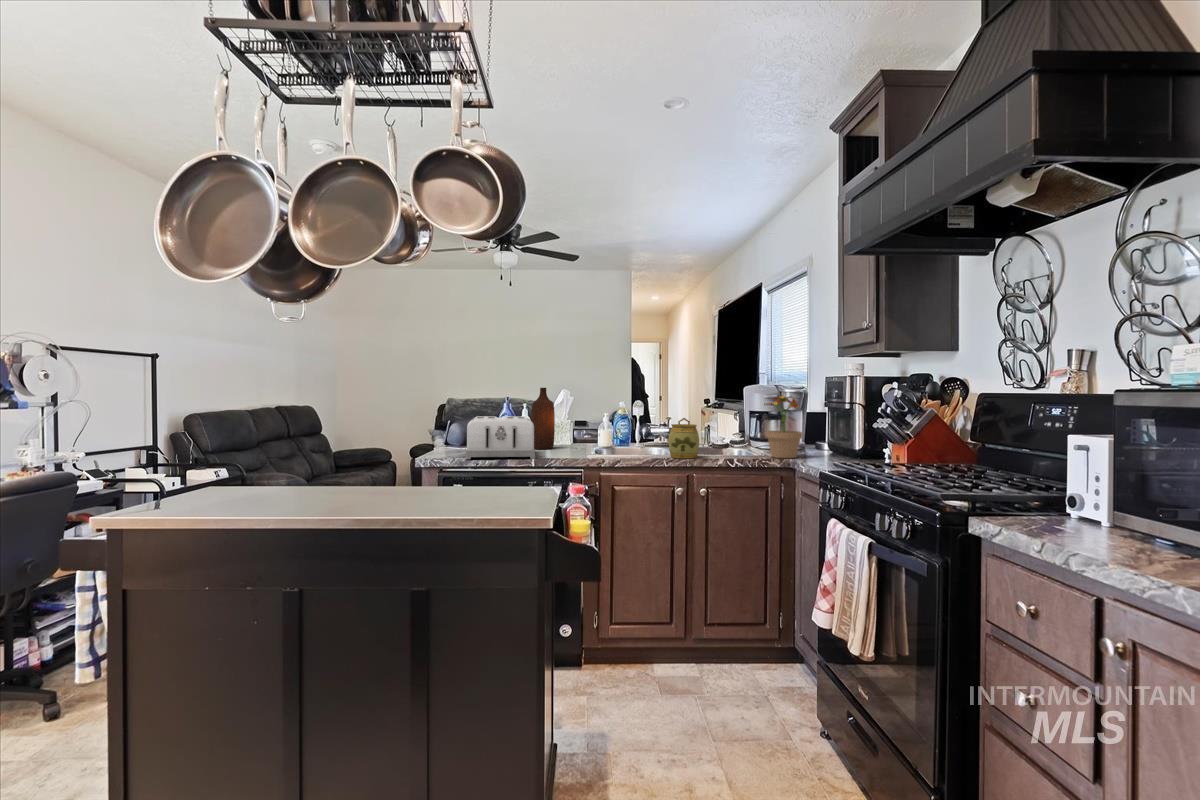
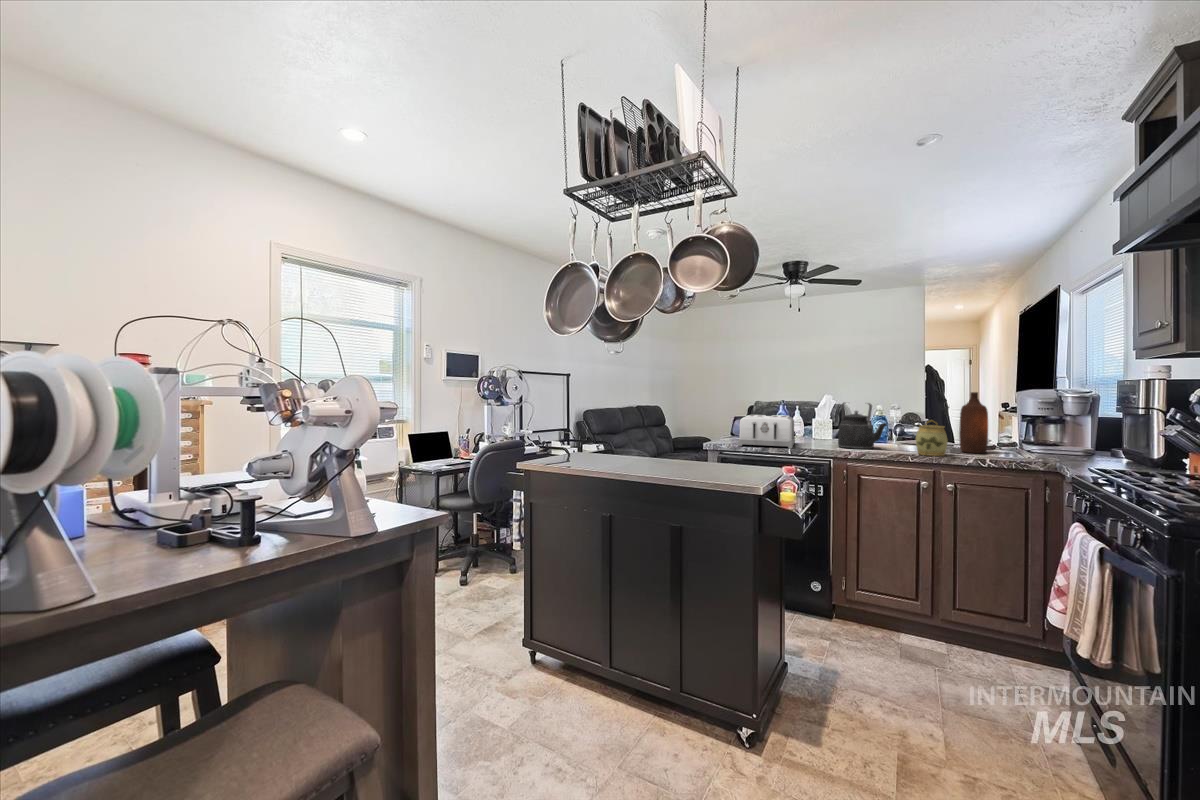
bottle: present [531,388,555,449] -> present [959,392,988,453]
potted plant: present [766,393,802,458] -> none [1024,396,1073,462]
kettle: none [584,399,638,455] -> present [838,402,887,449]

